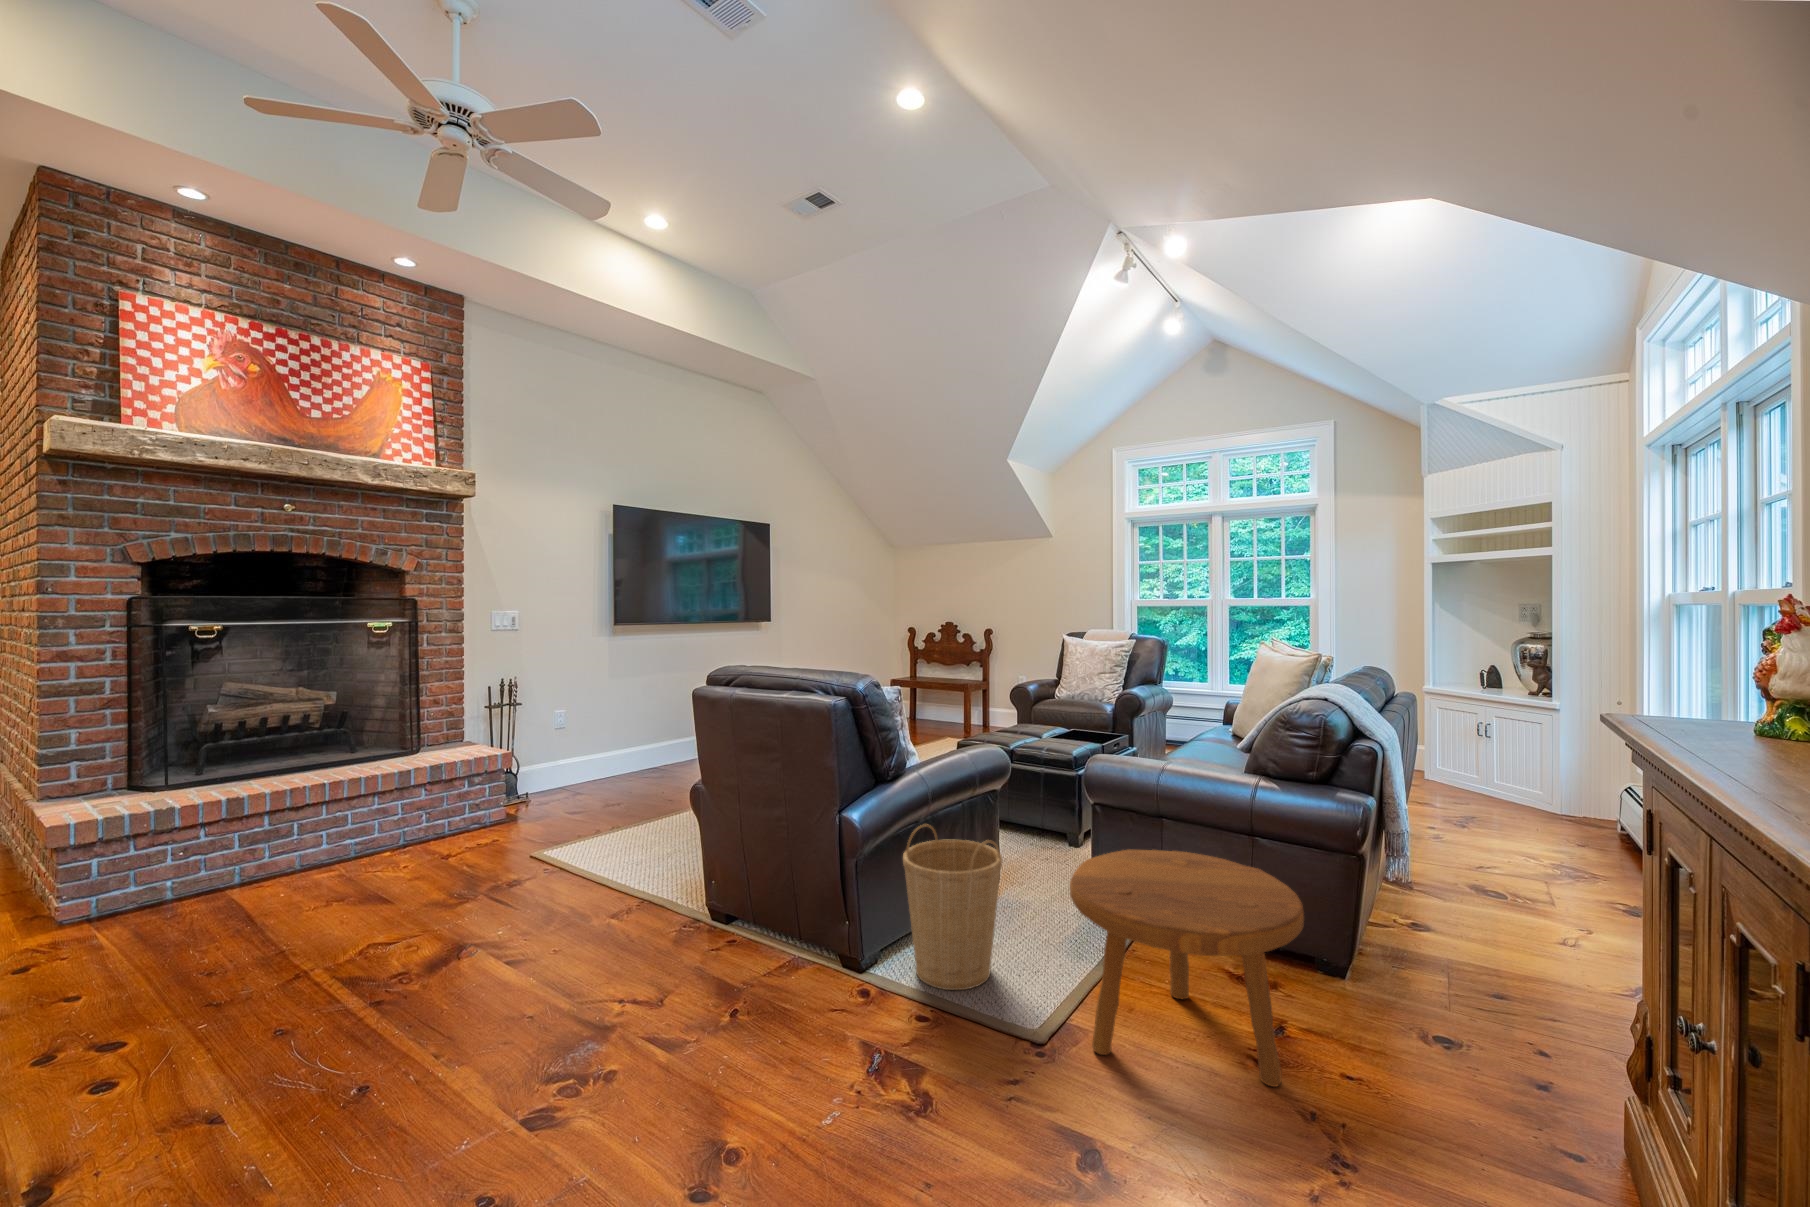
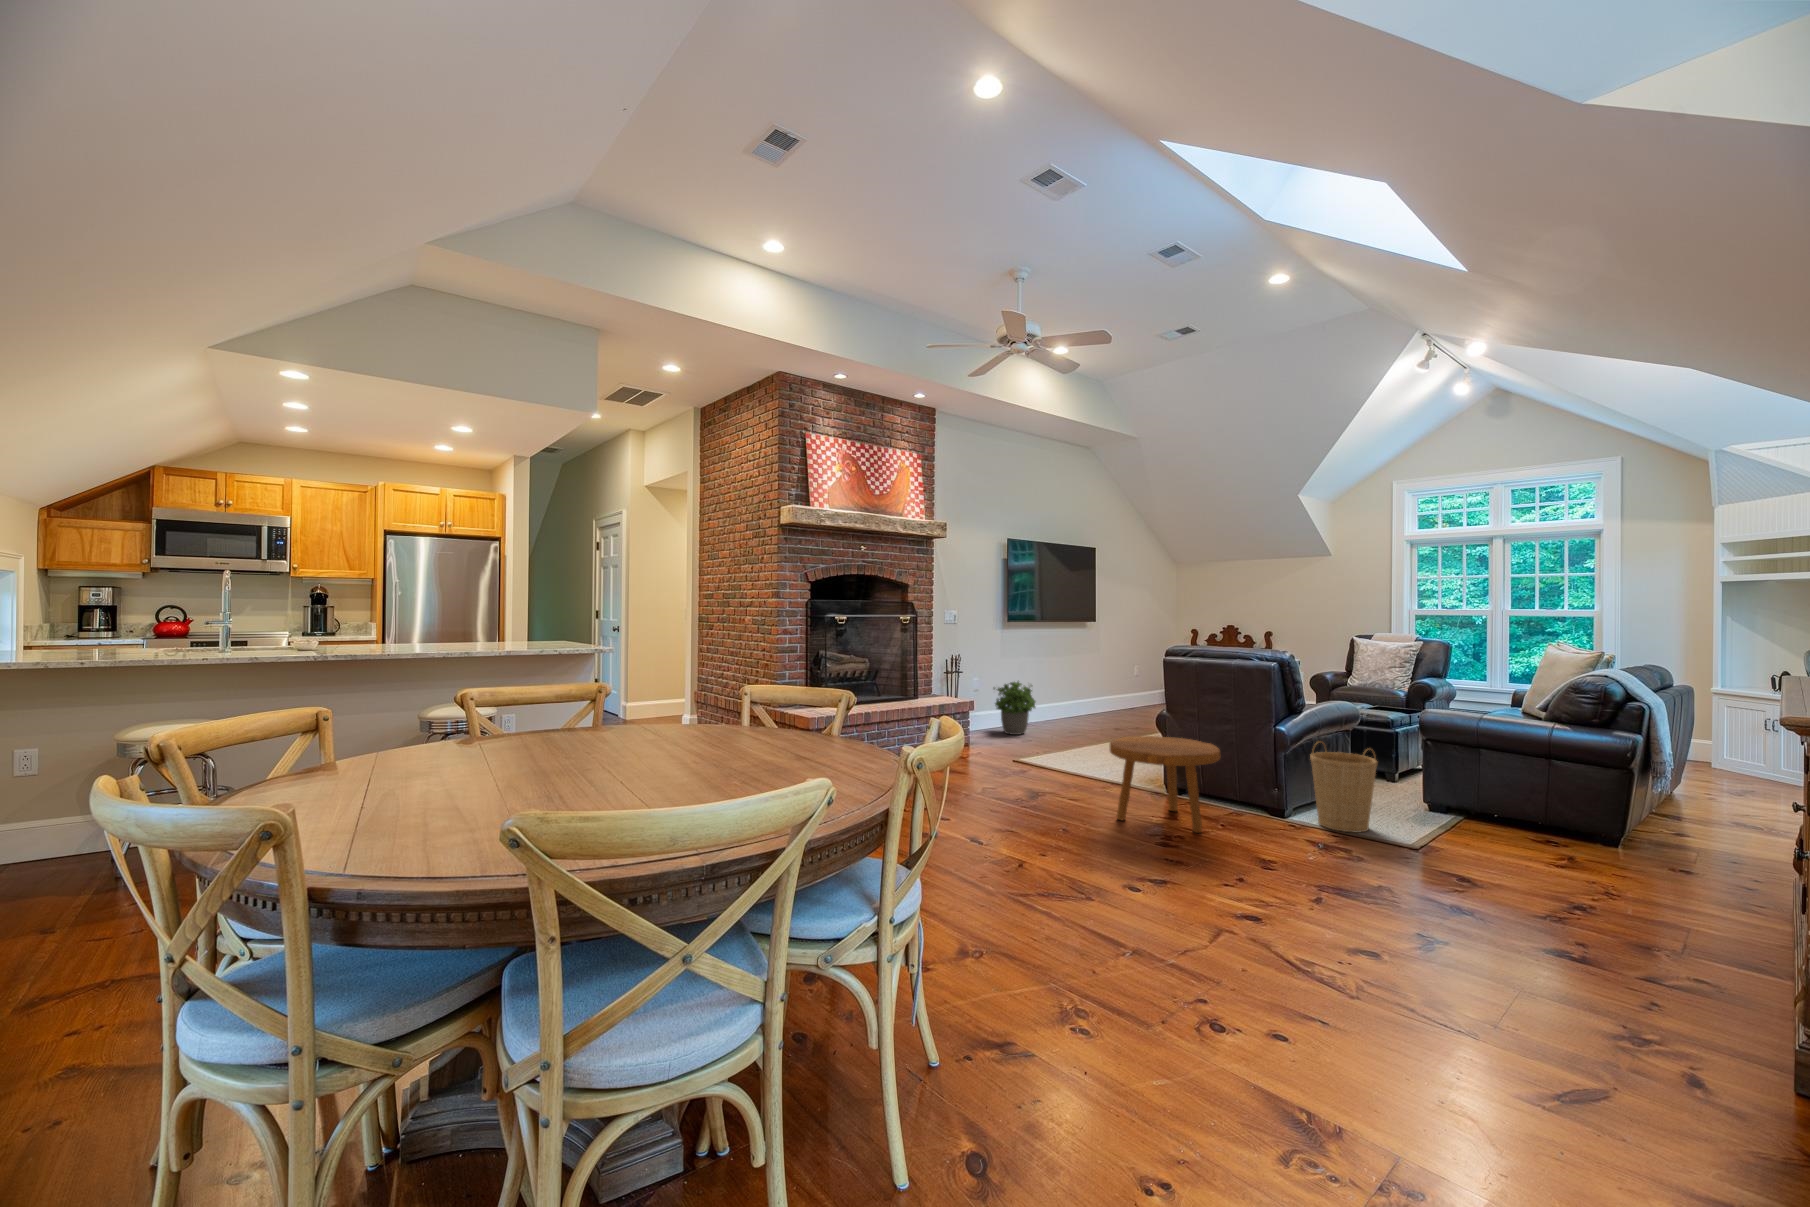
potted plant: none [581,708,649,787] -> present [994,682,1035,735]
footstool: present [1070,849,1304,1087] -> present [1110,736,1220,833]

